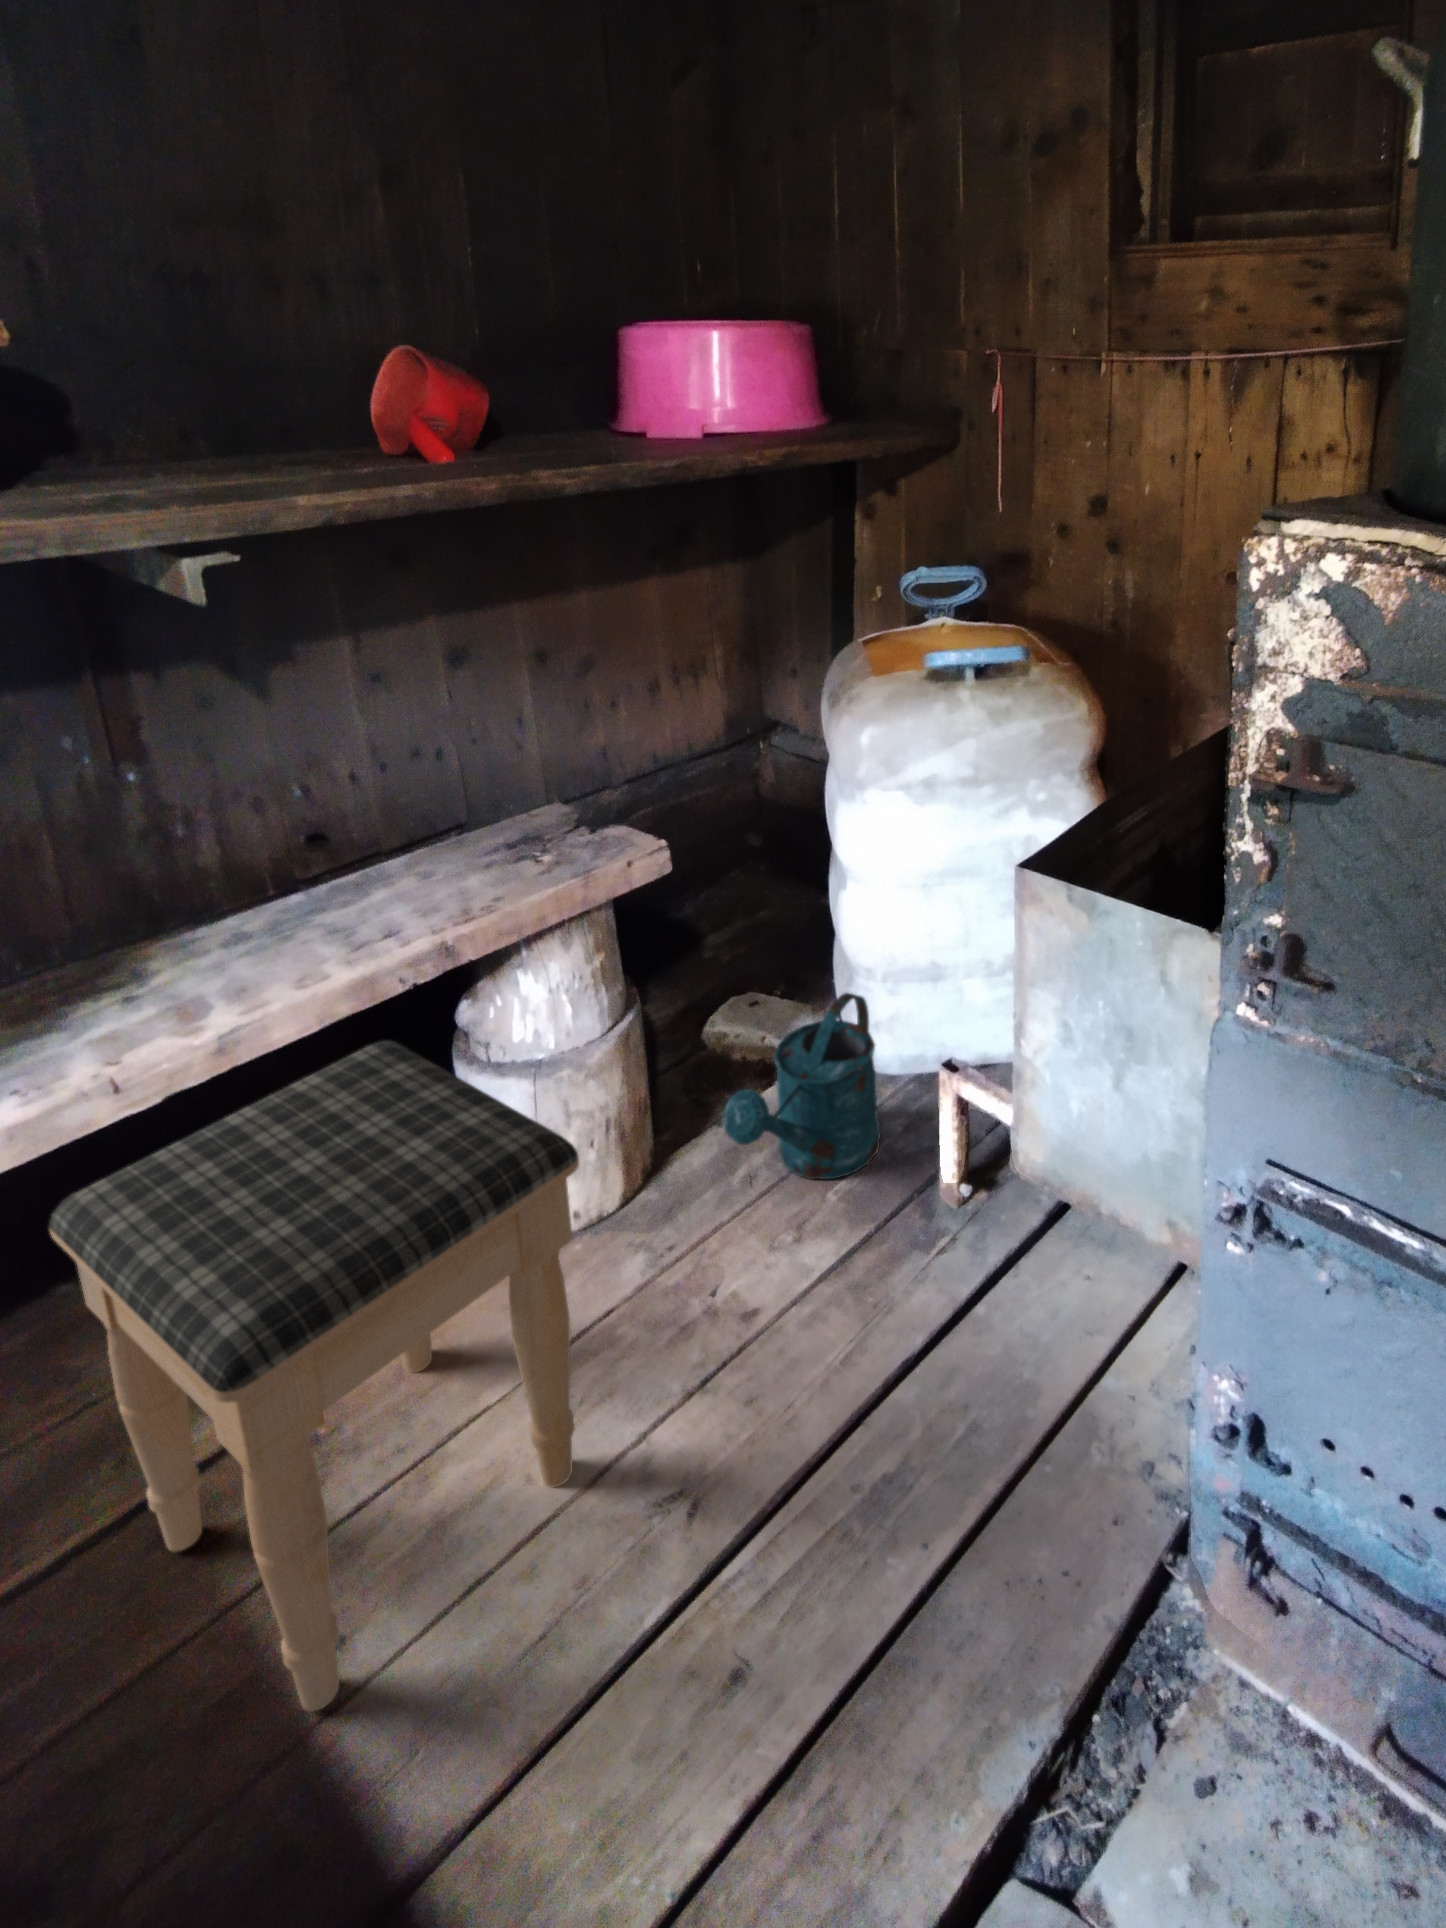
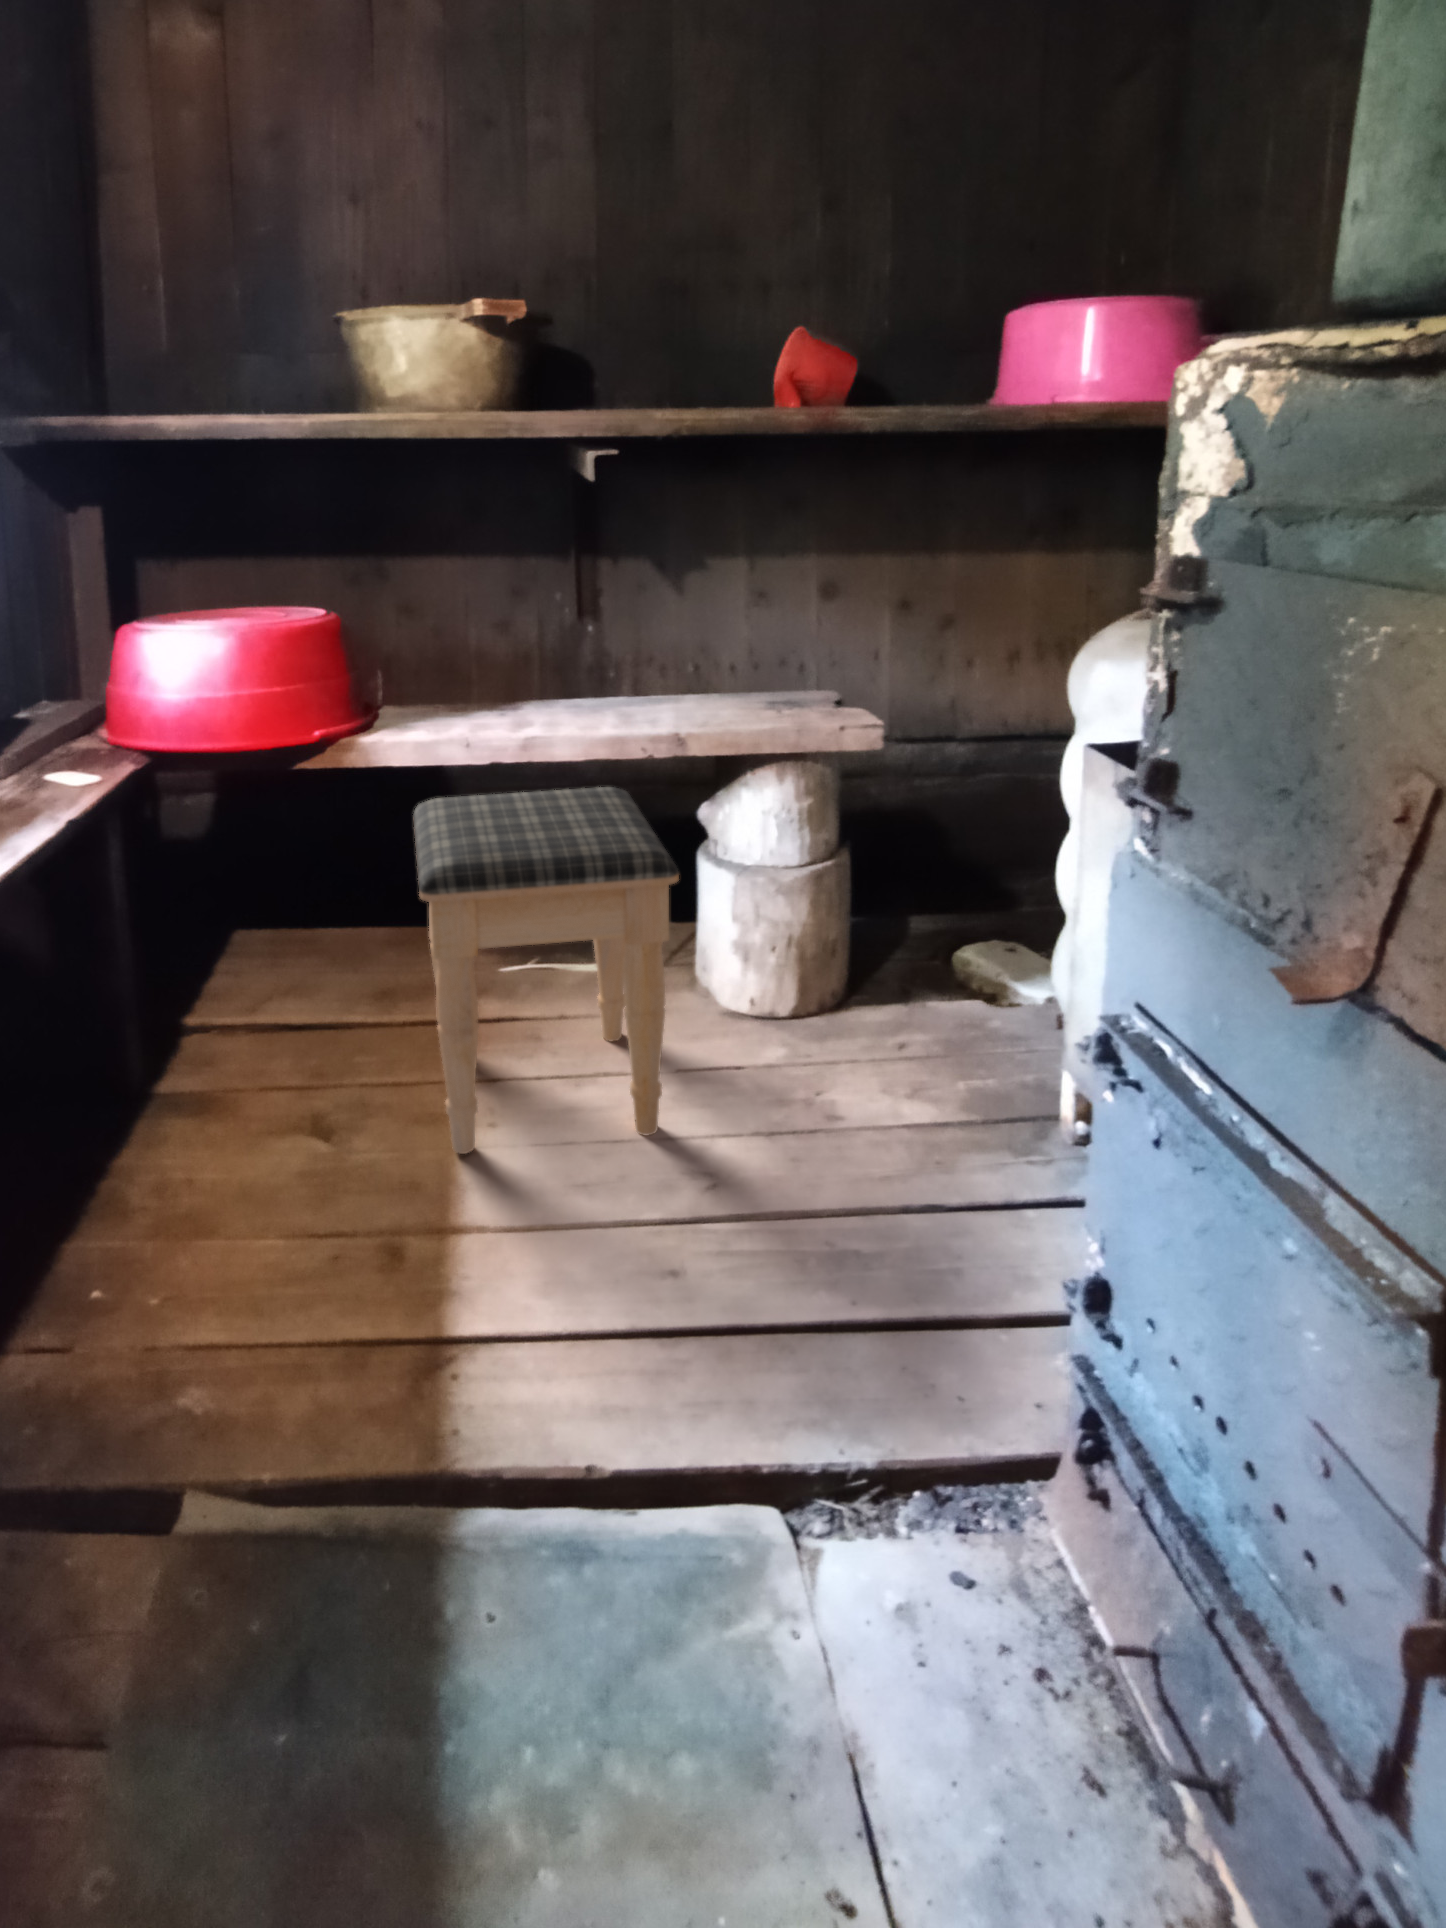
watering can: present [724,993,880,1179] -> none [863,913,1066,1076]

